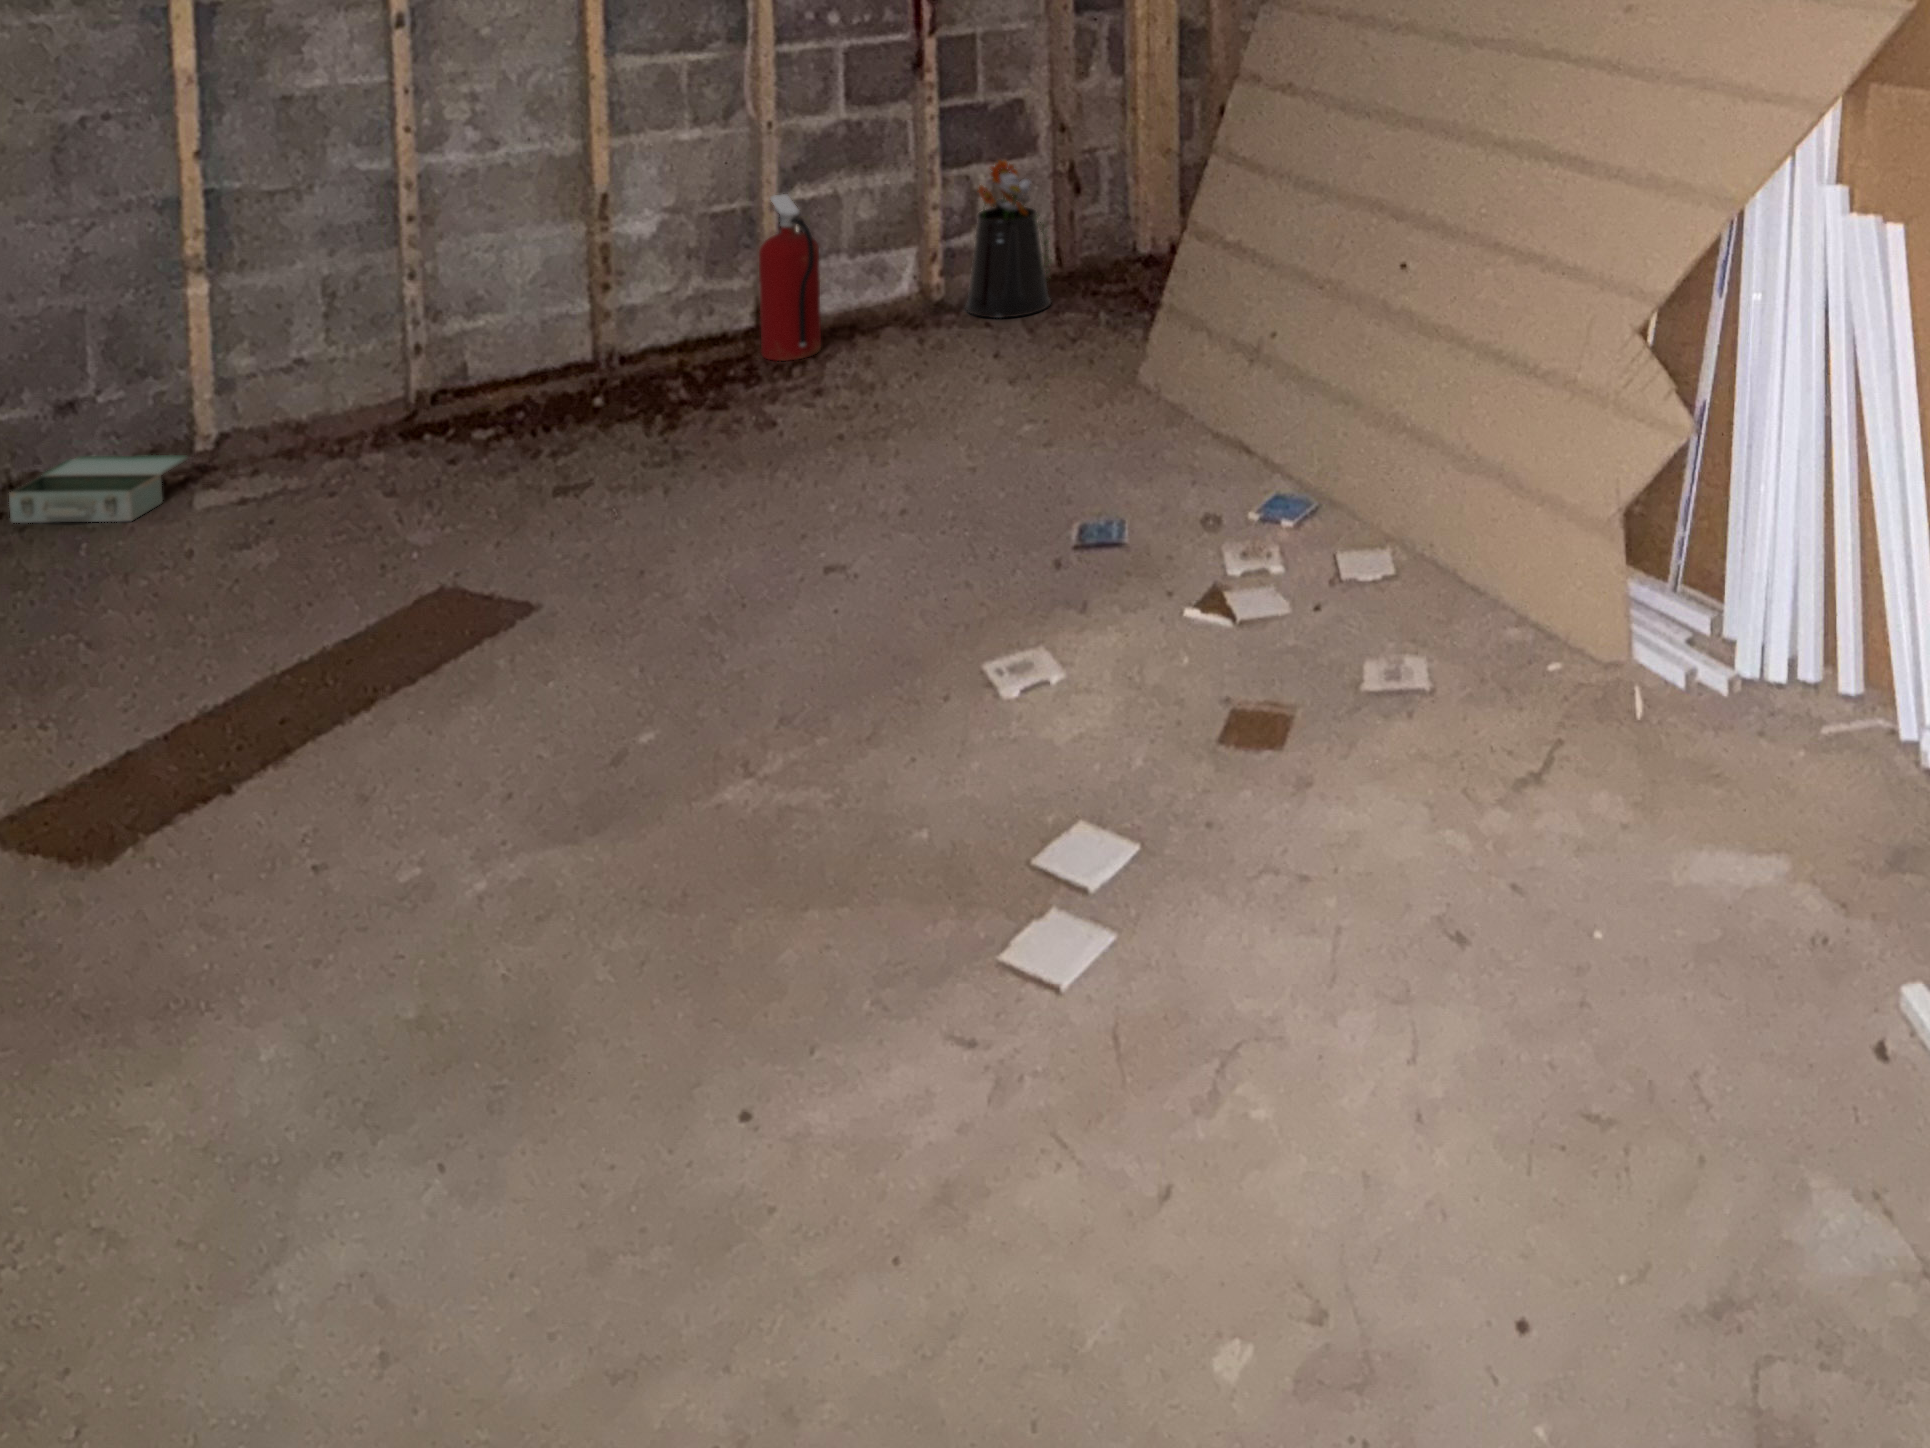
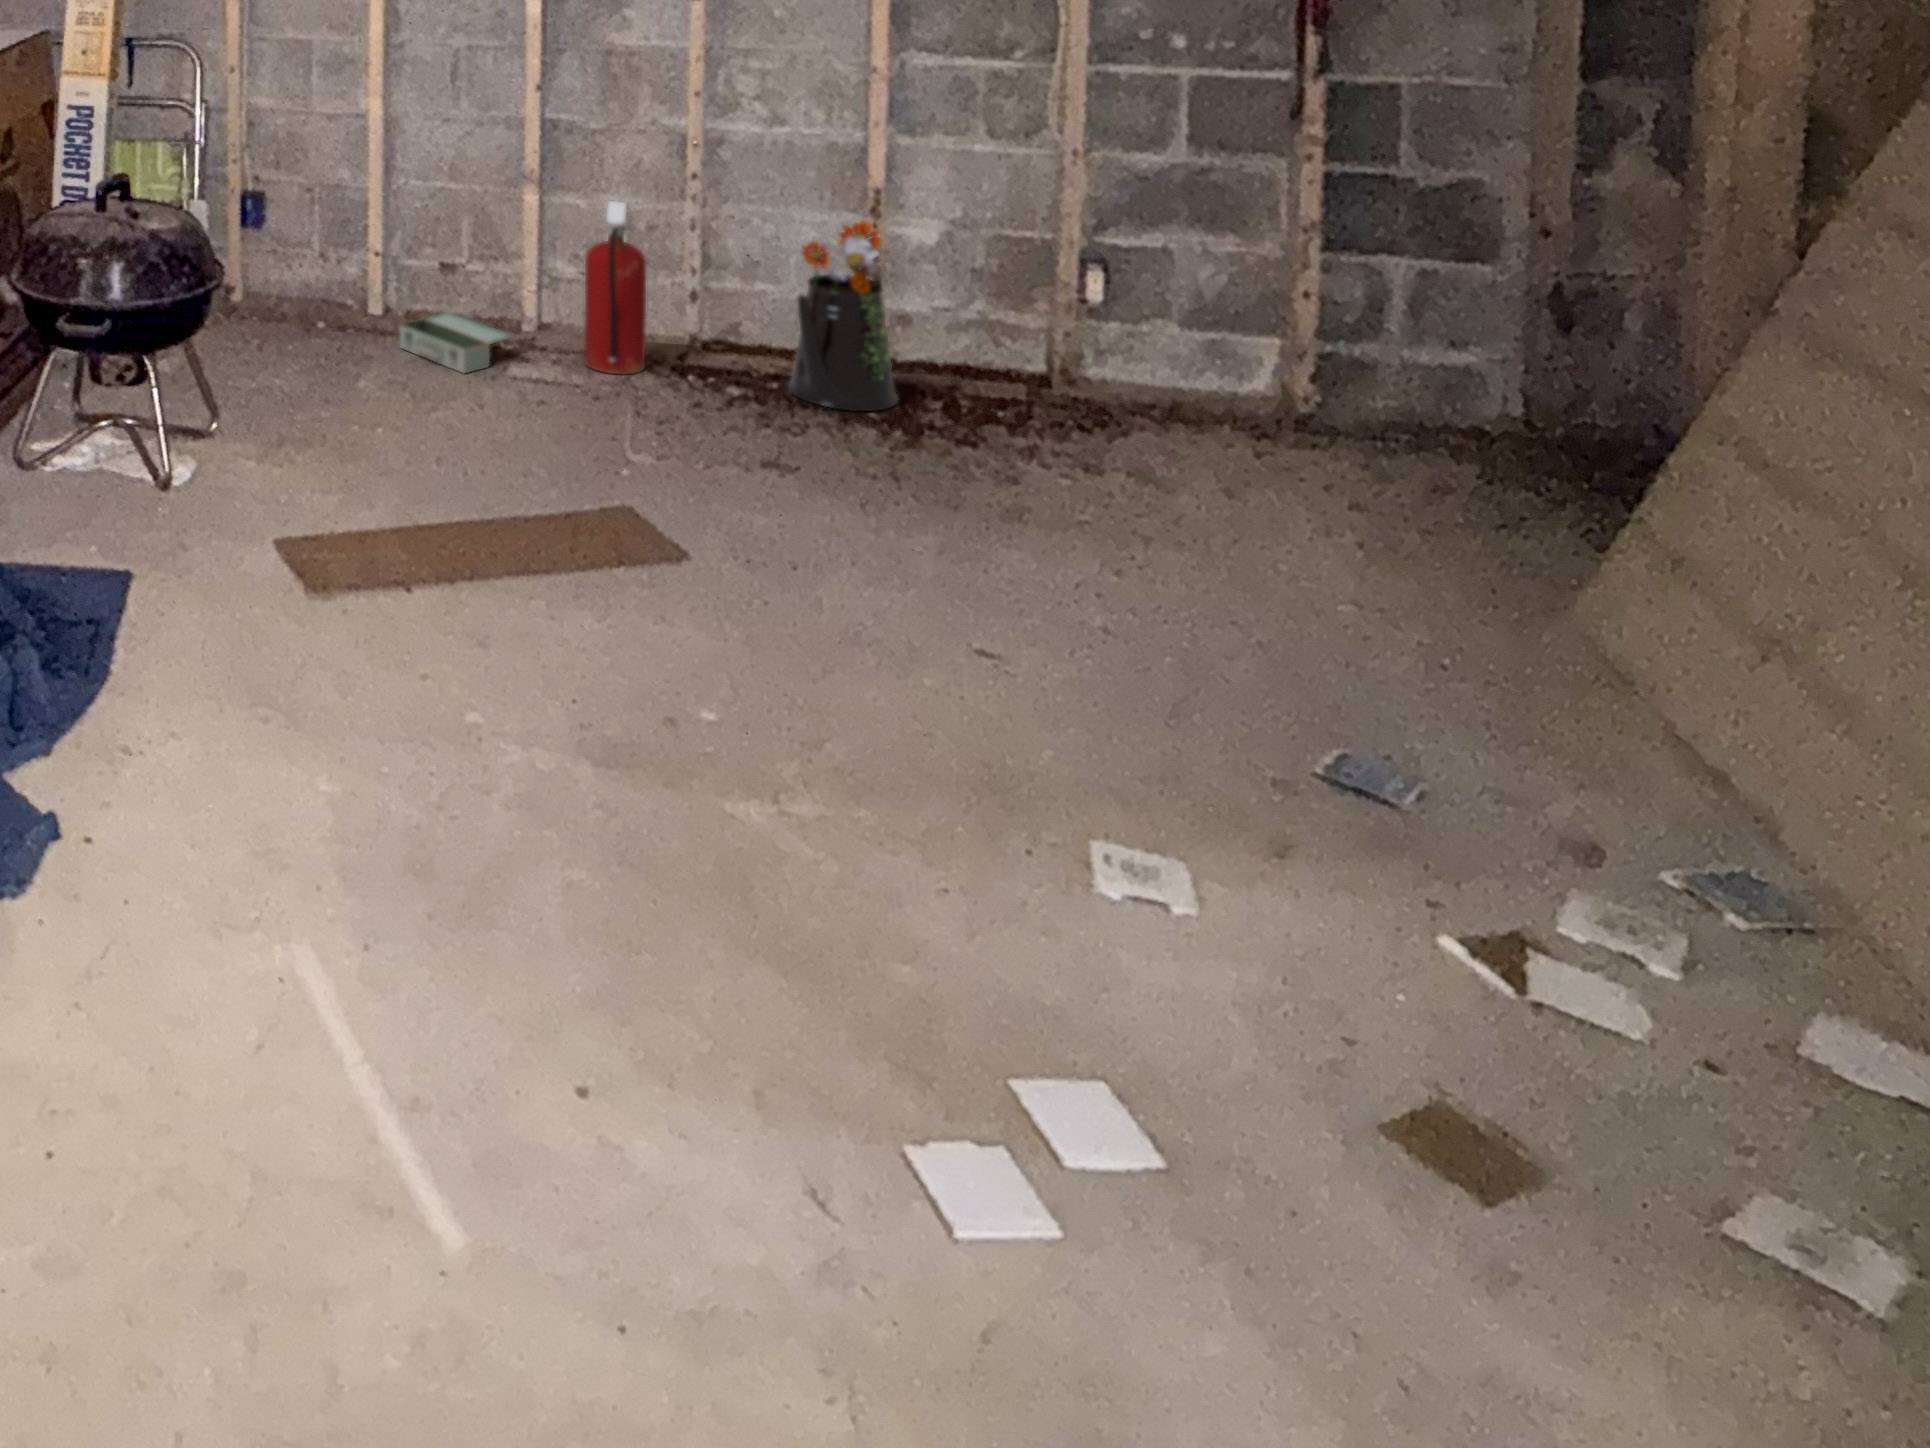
watering can: present [965,160,1052,318] -> present [788,220,898,411]
fire extinguisher: present [759,194,821,361] -> present [584,201,646,374]

